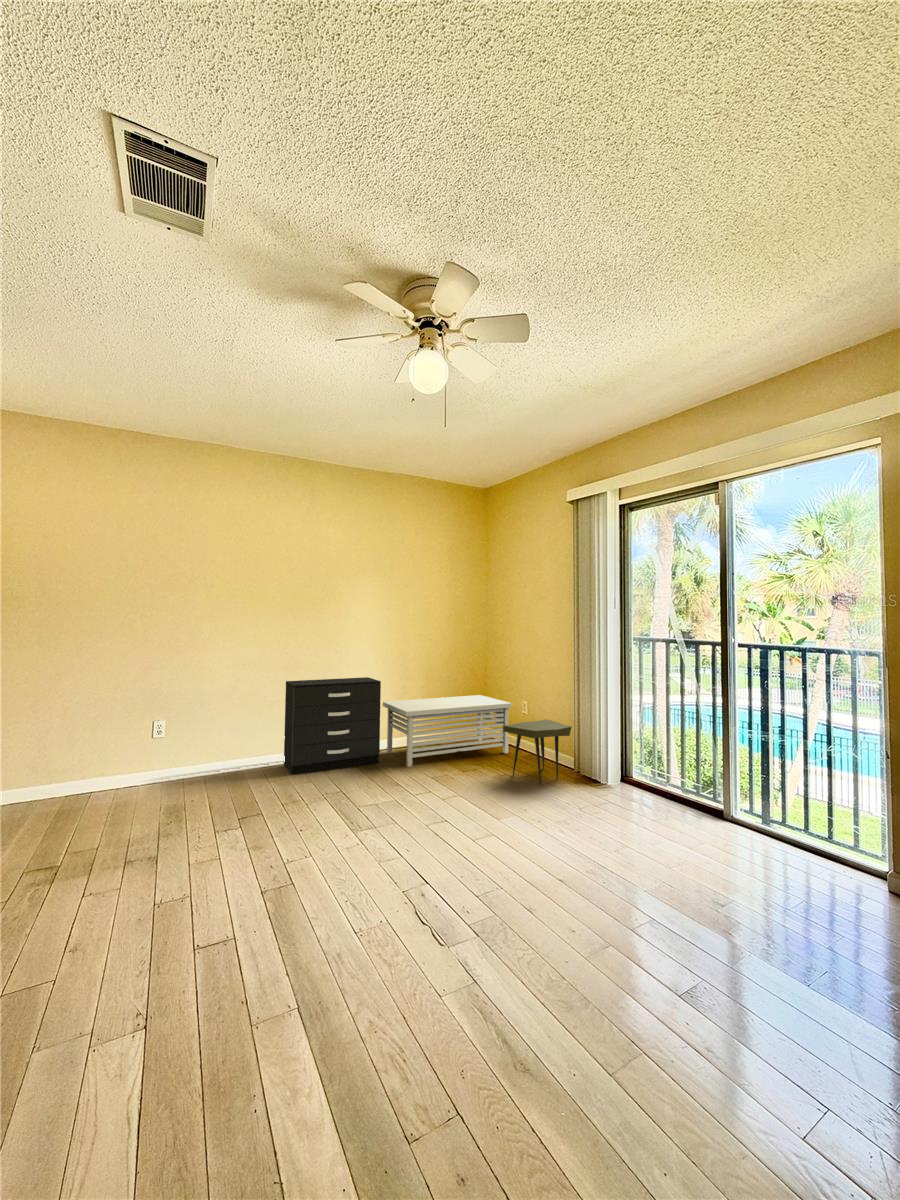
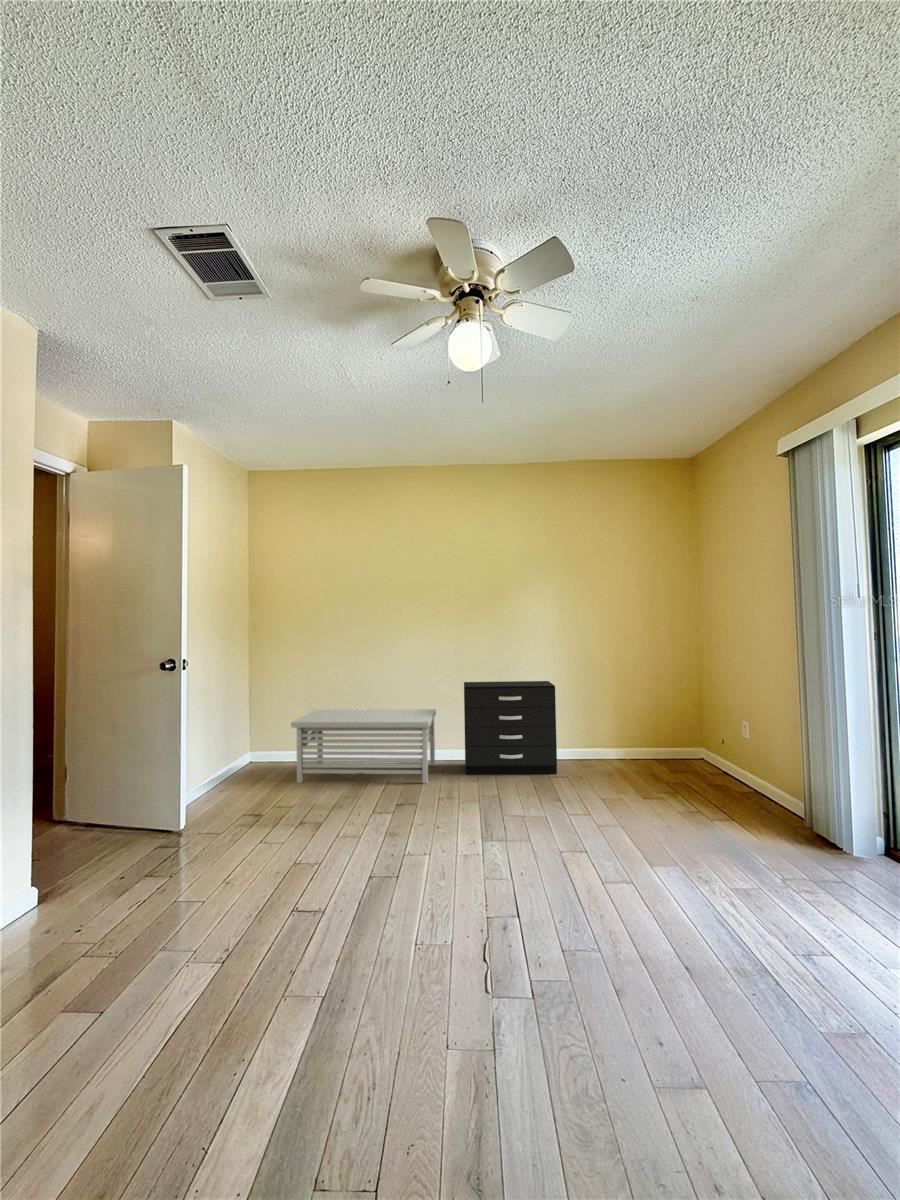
storage bench: present [383,695,512,767] -> present [291,709,436,784]
side table: present [503,719,572,784] -> none [694,745,797,829]

